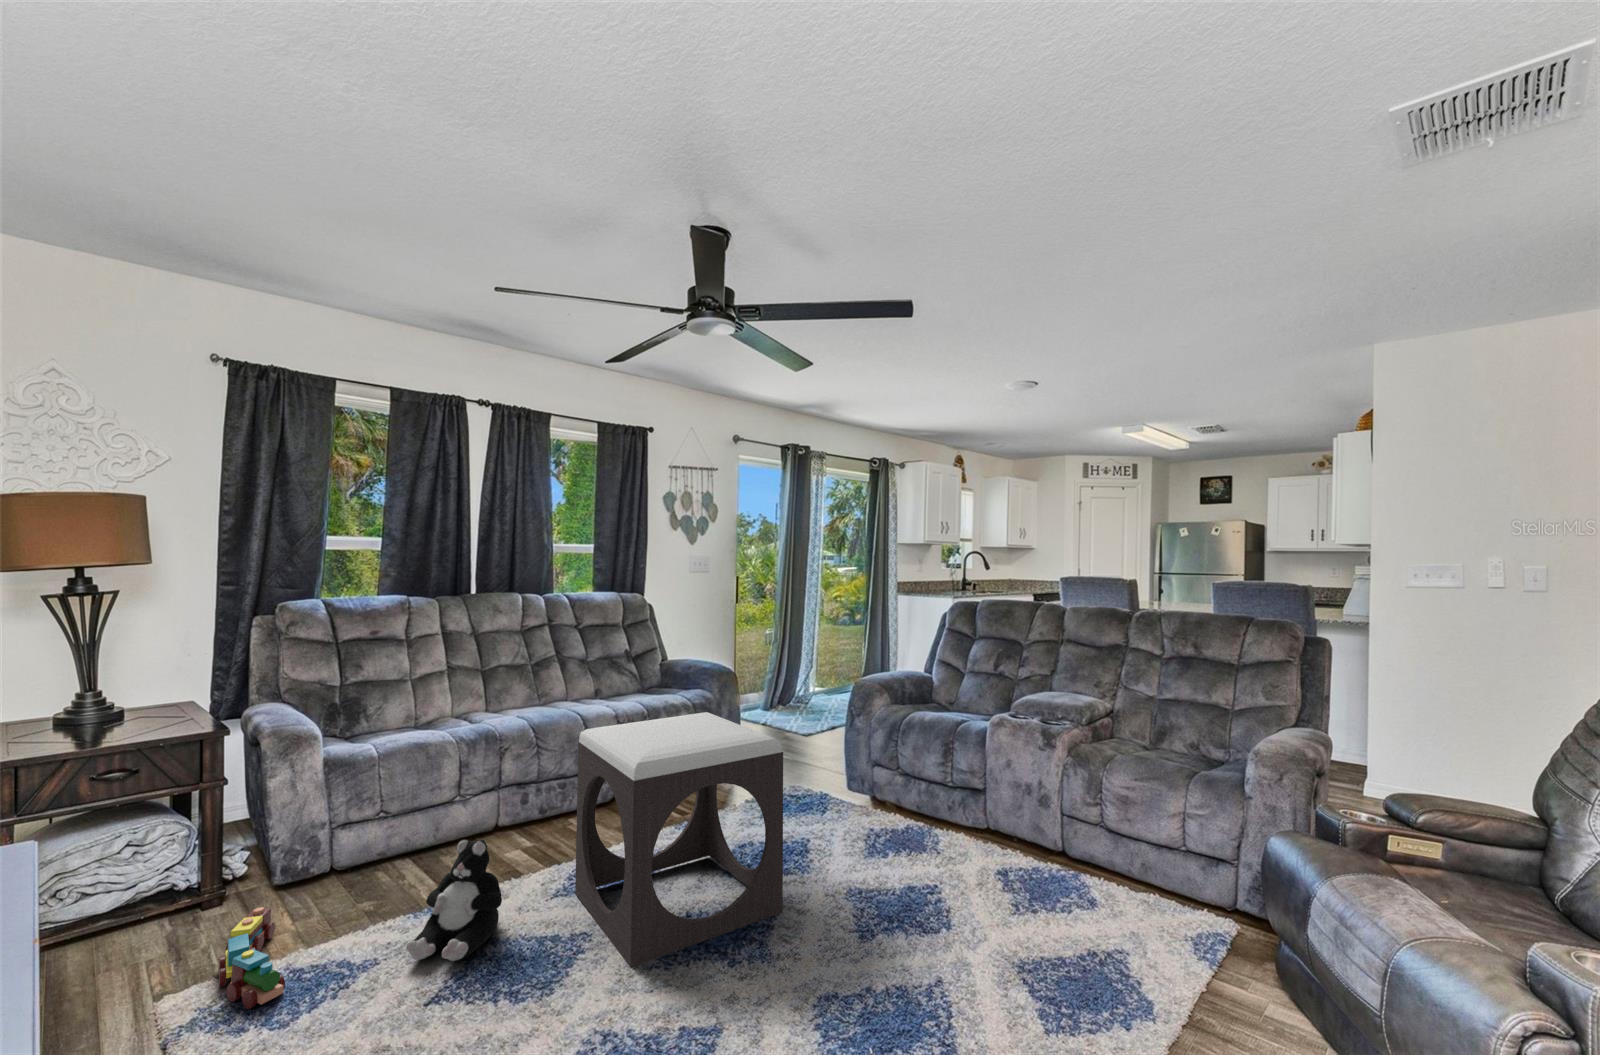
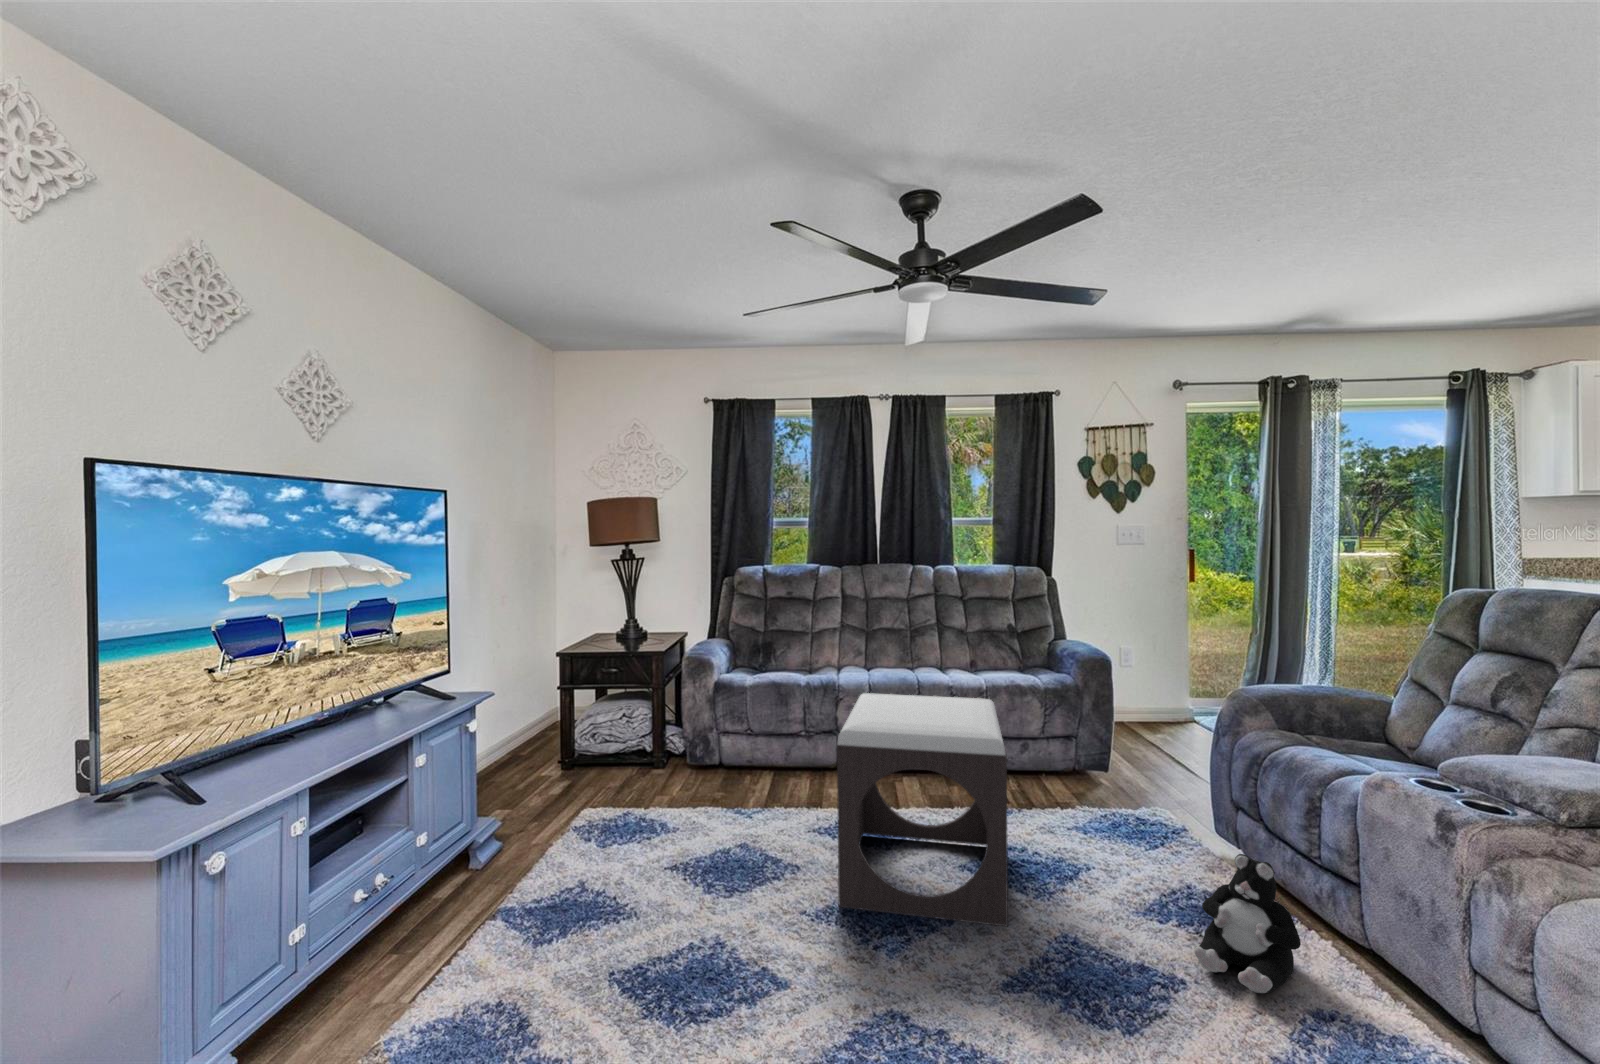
plush toy: present [407,839,502,961] -> present [1194,854,1301,993]
toy train: present [219,907,285,1009] -> none [642,770,690,828]

